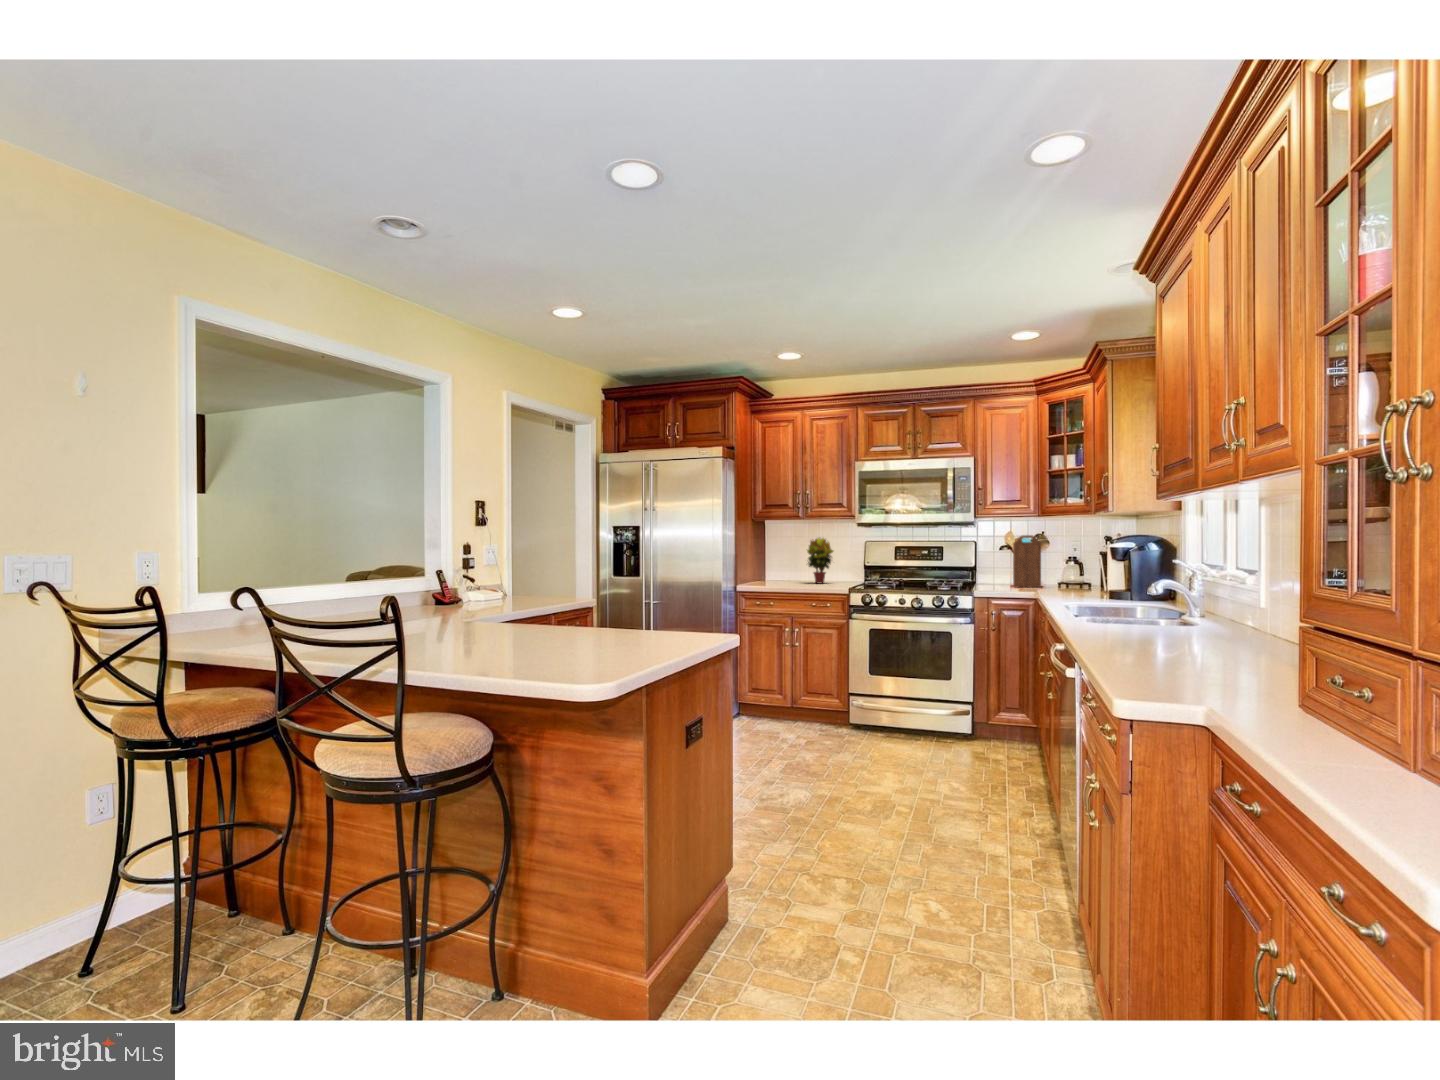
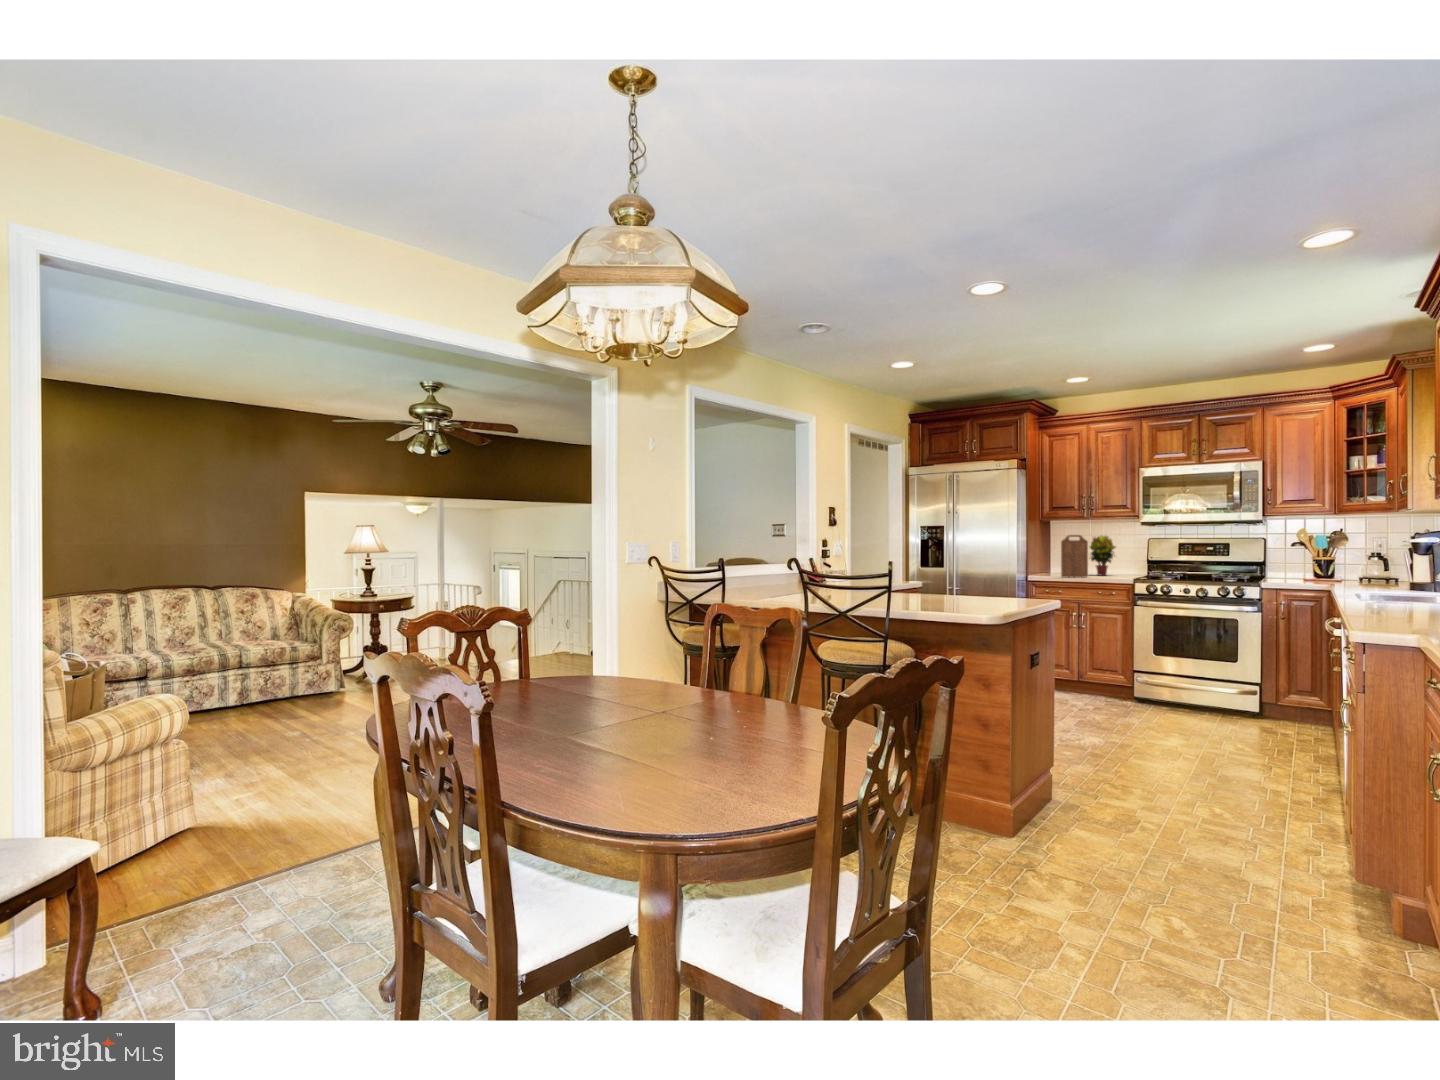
cutting board: present [1013,535,1041,587] -> present [1061,535,1088,577]

